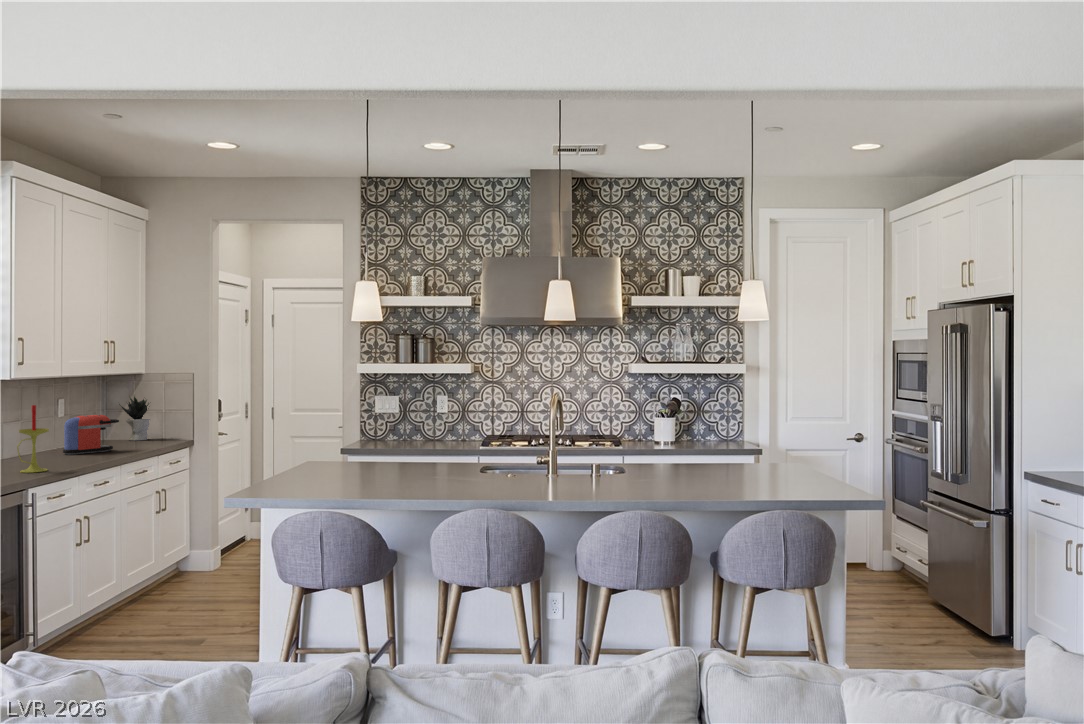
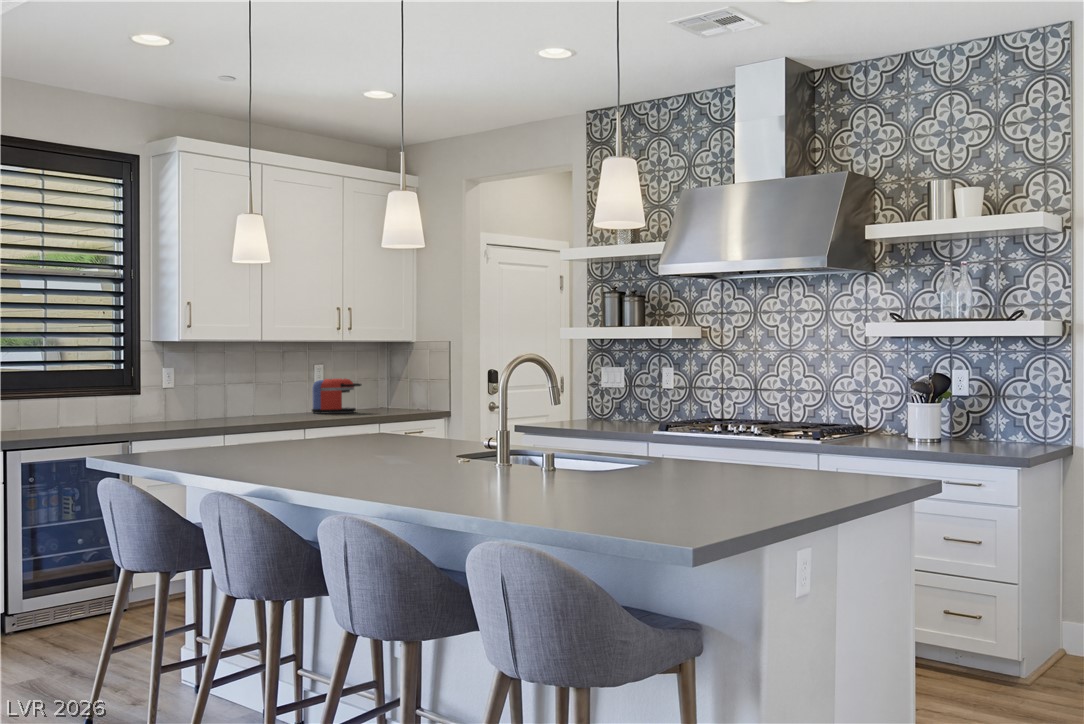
potted plant: present [119,395,150,441] -> none [396,361,426,407]
candle: present [17,405,49,473] -> none [222,363,252,423]

